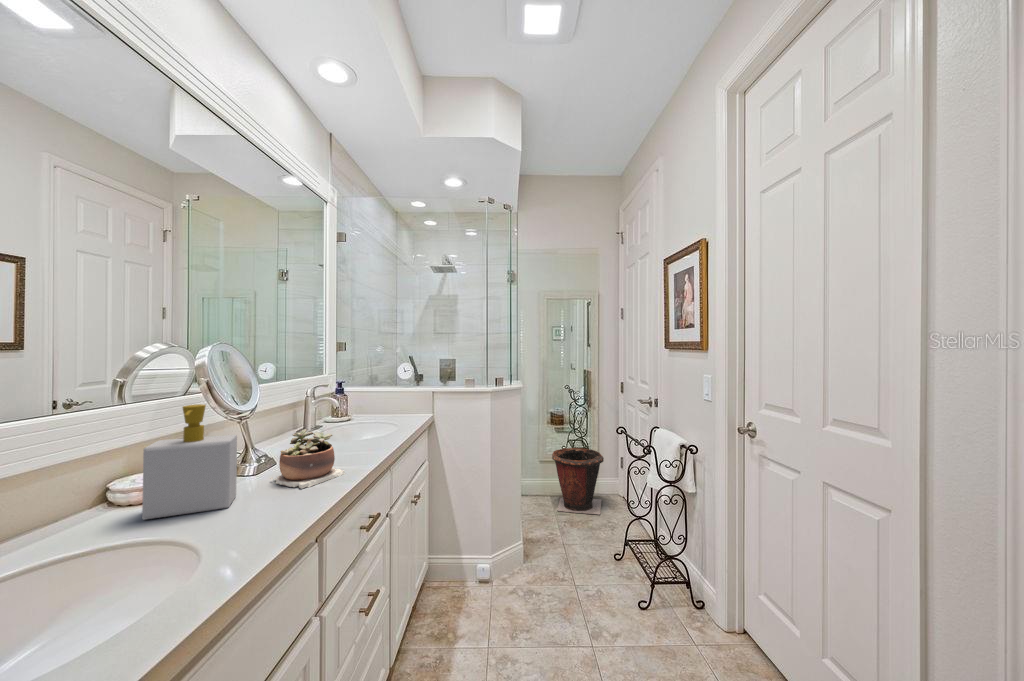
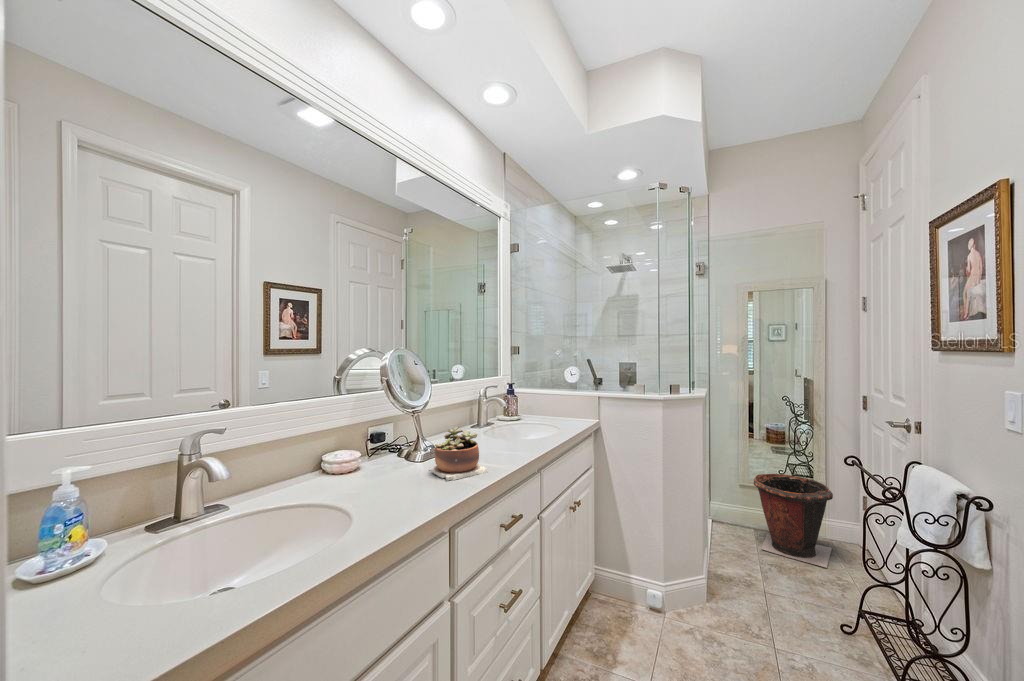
soap bottle: present [142,404,237,520] -> none [338,401,401,488]

